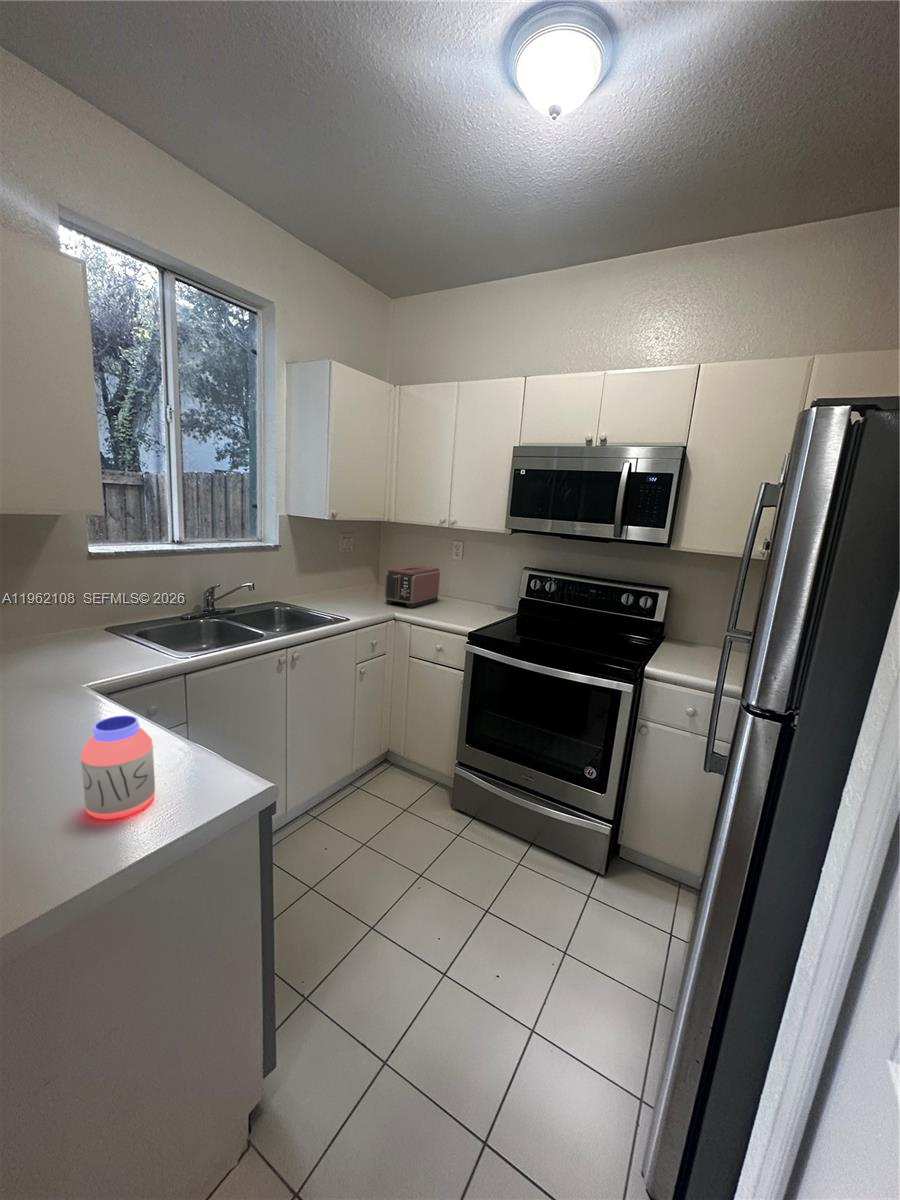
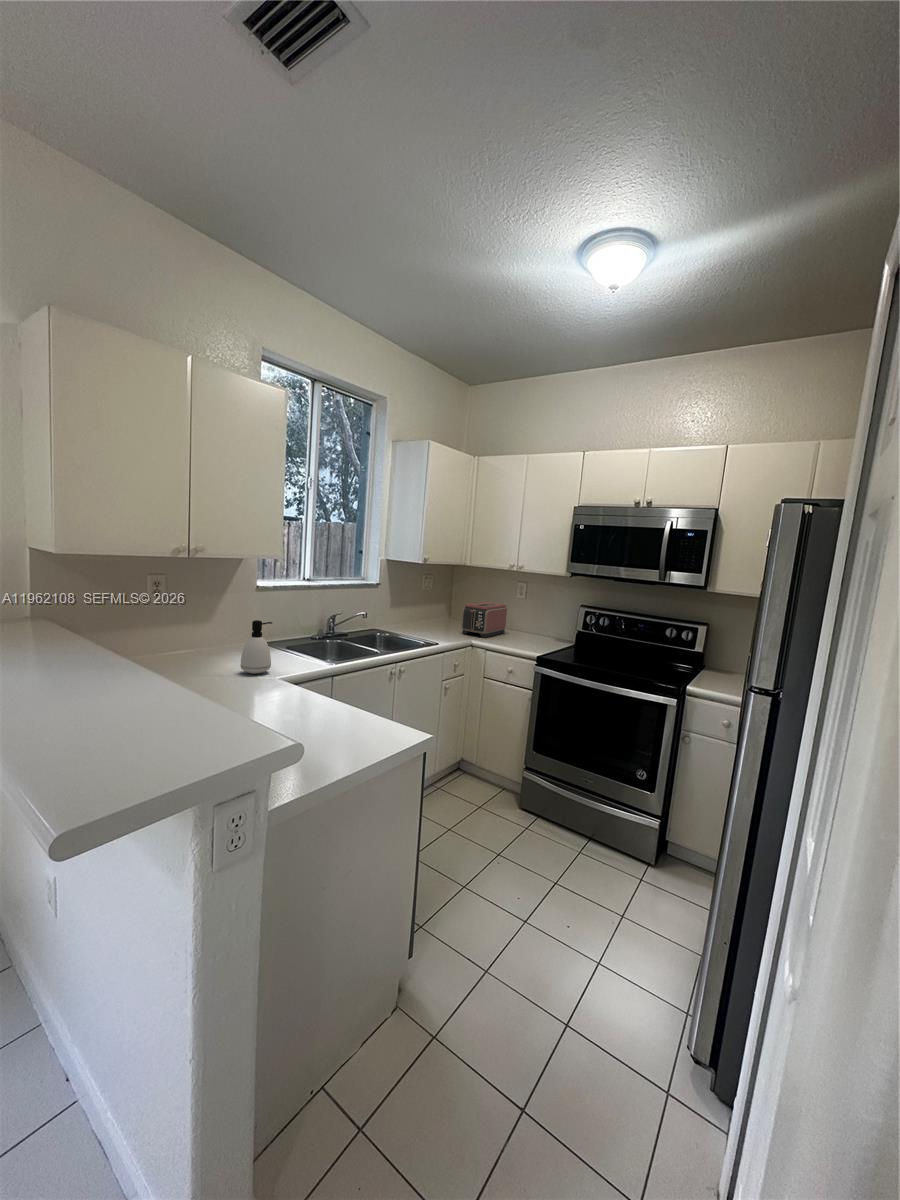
soap dispenser: none [32,604,84,680] -> present [240,620,272,674]
jar: present [81,715,155,819] -> none [333,681,371,741]

